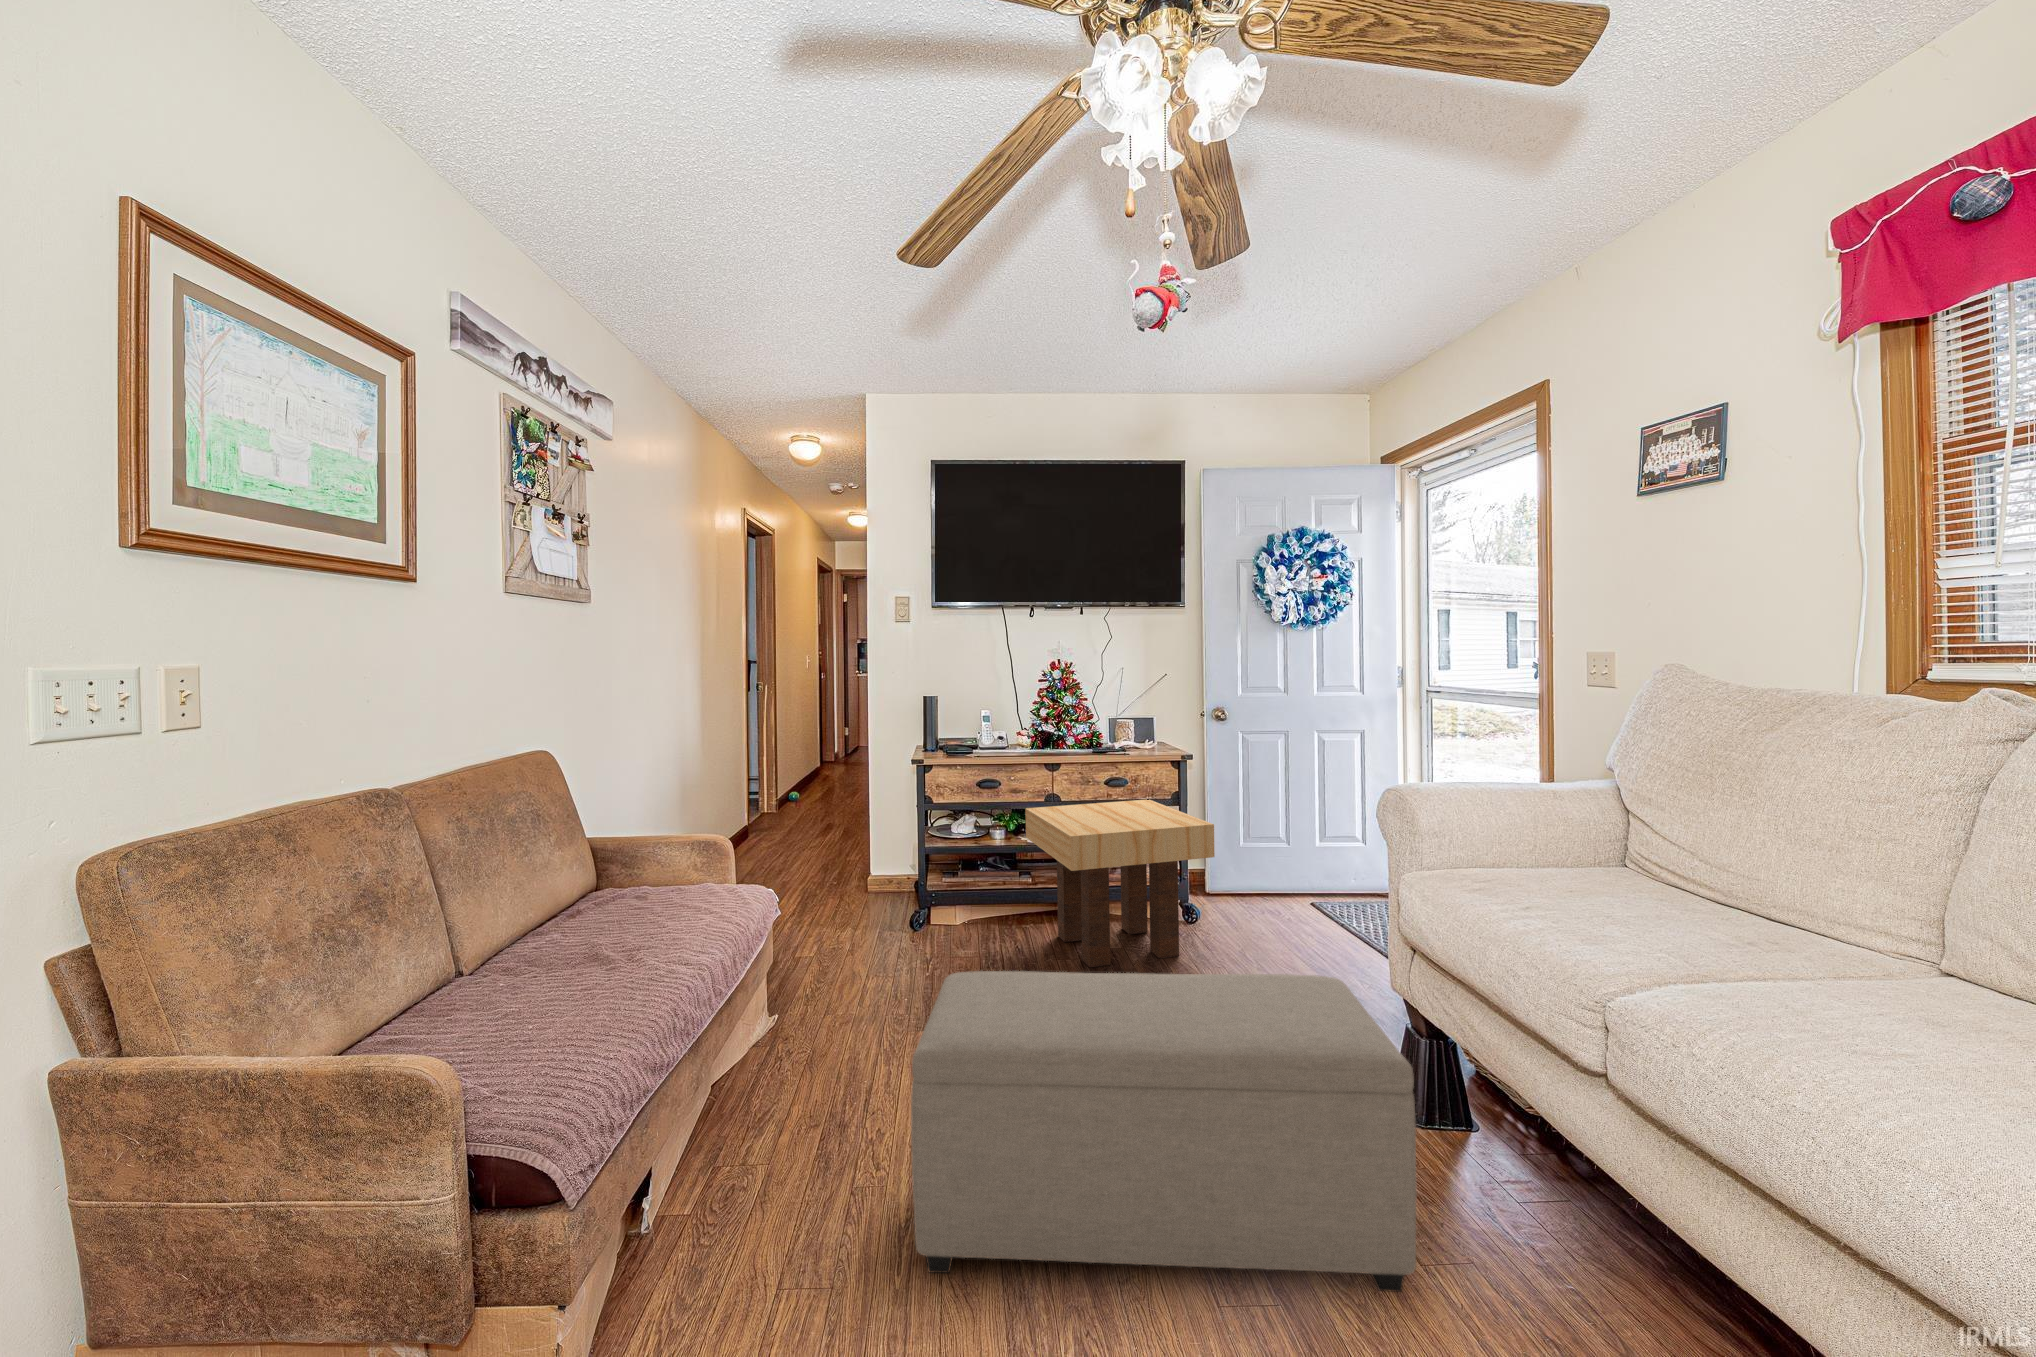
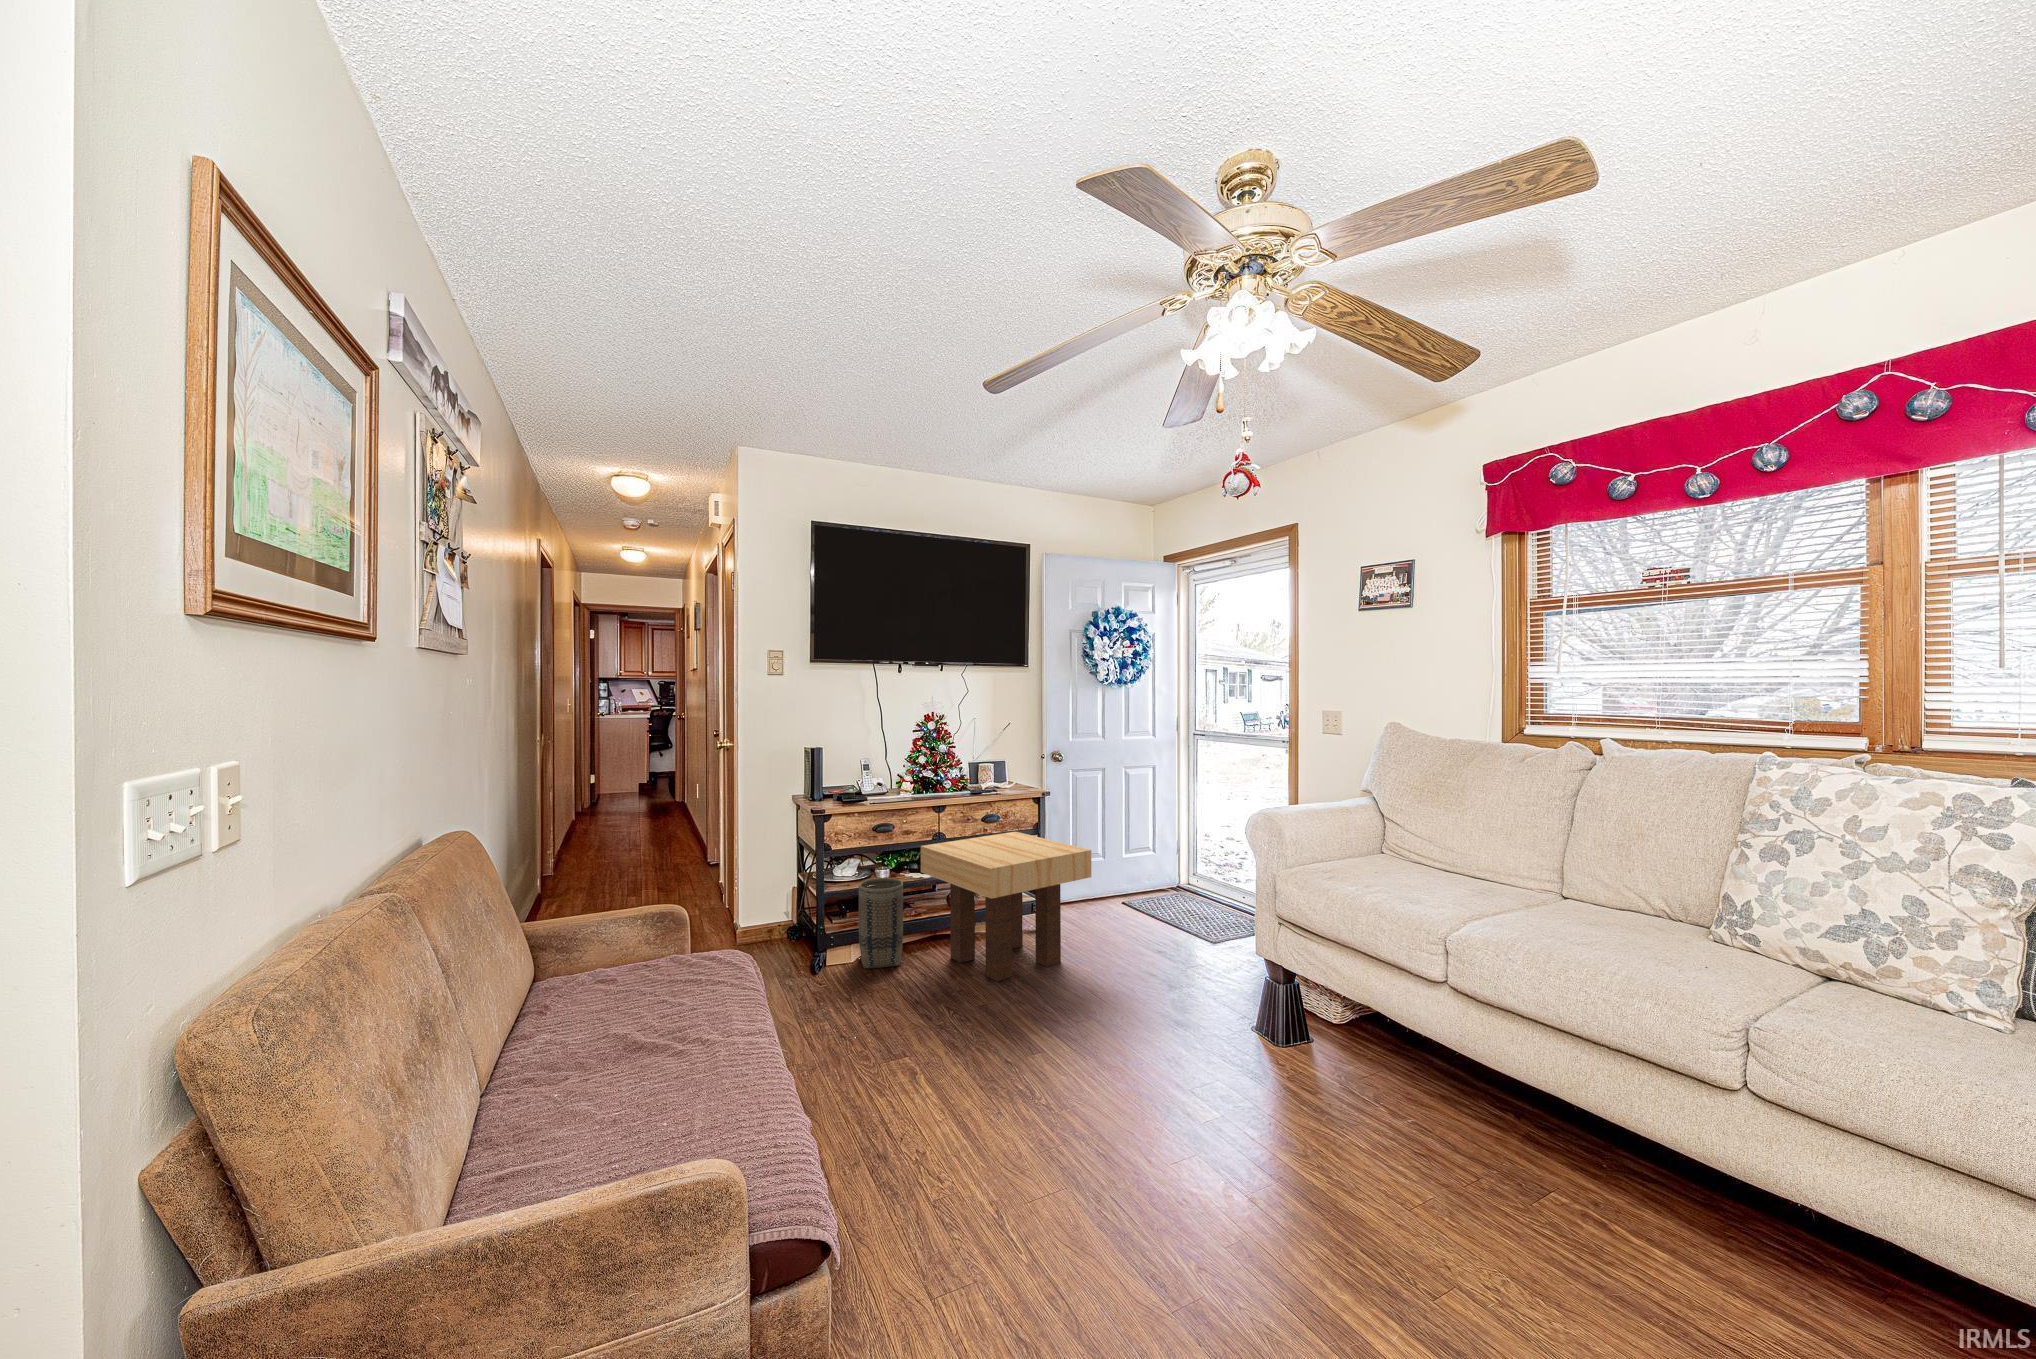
basket: none [958,841,1007,937] -> present [859,878,903,968]
ottoman: present [911,971,1416,1292] -> none [992,960,1371,1249]

